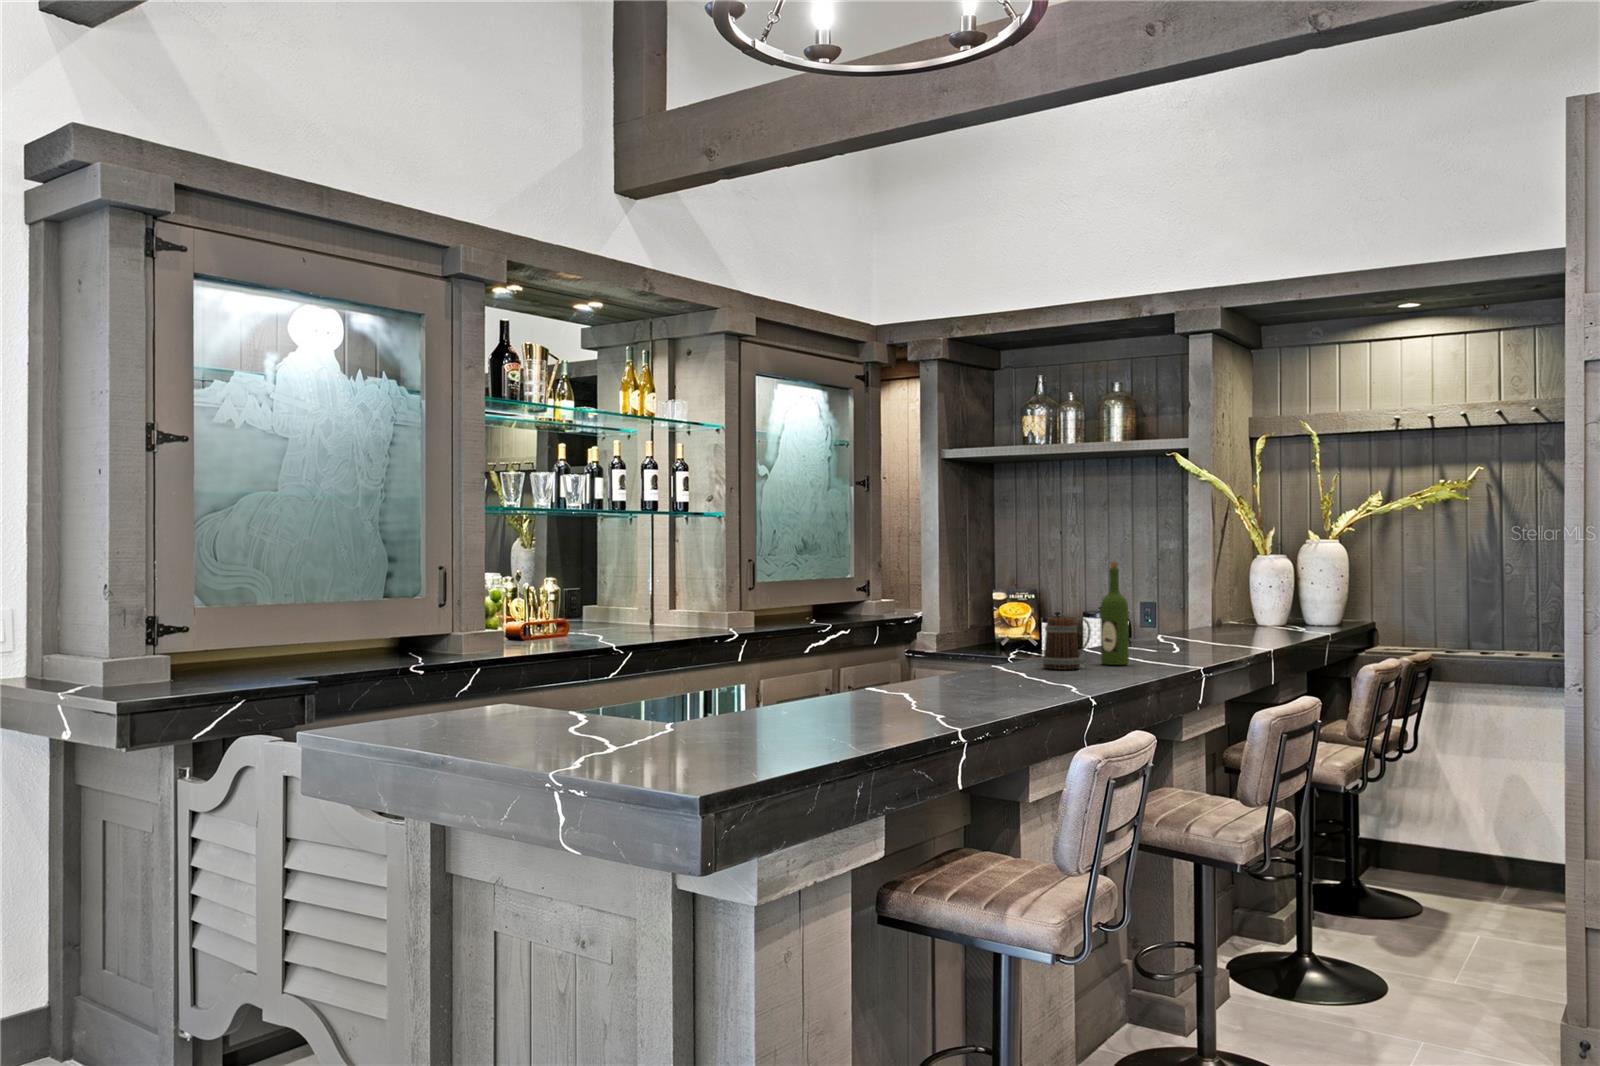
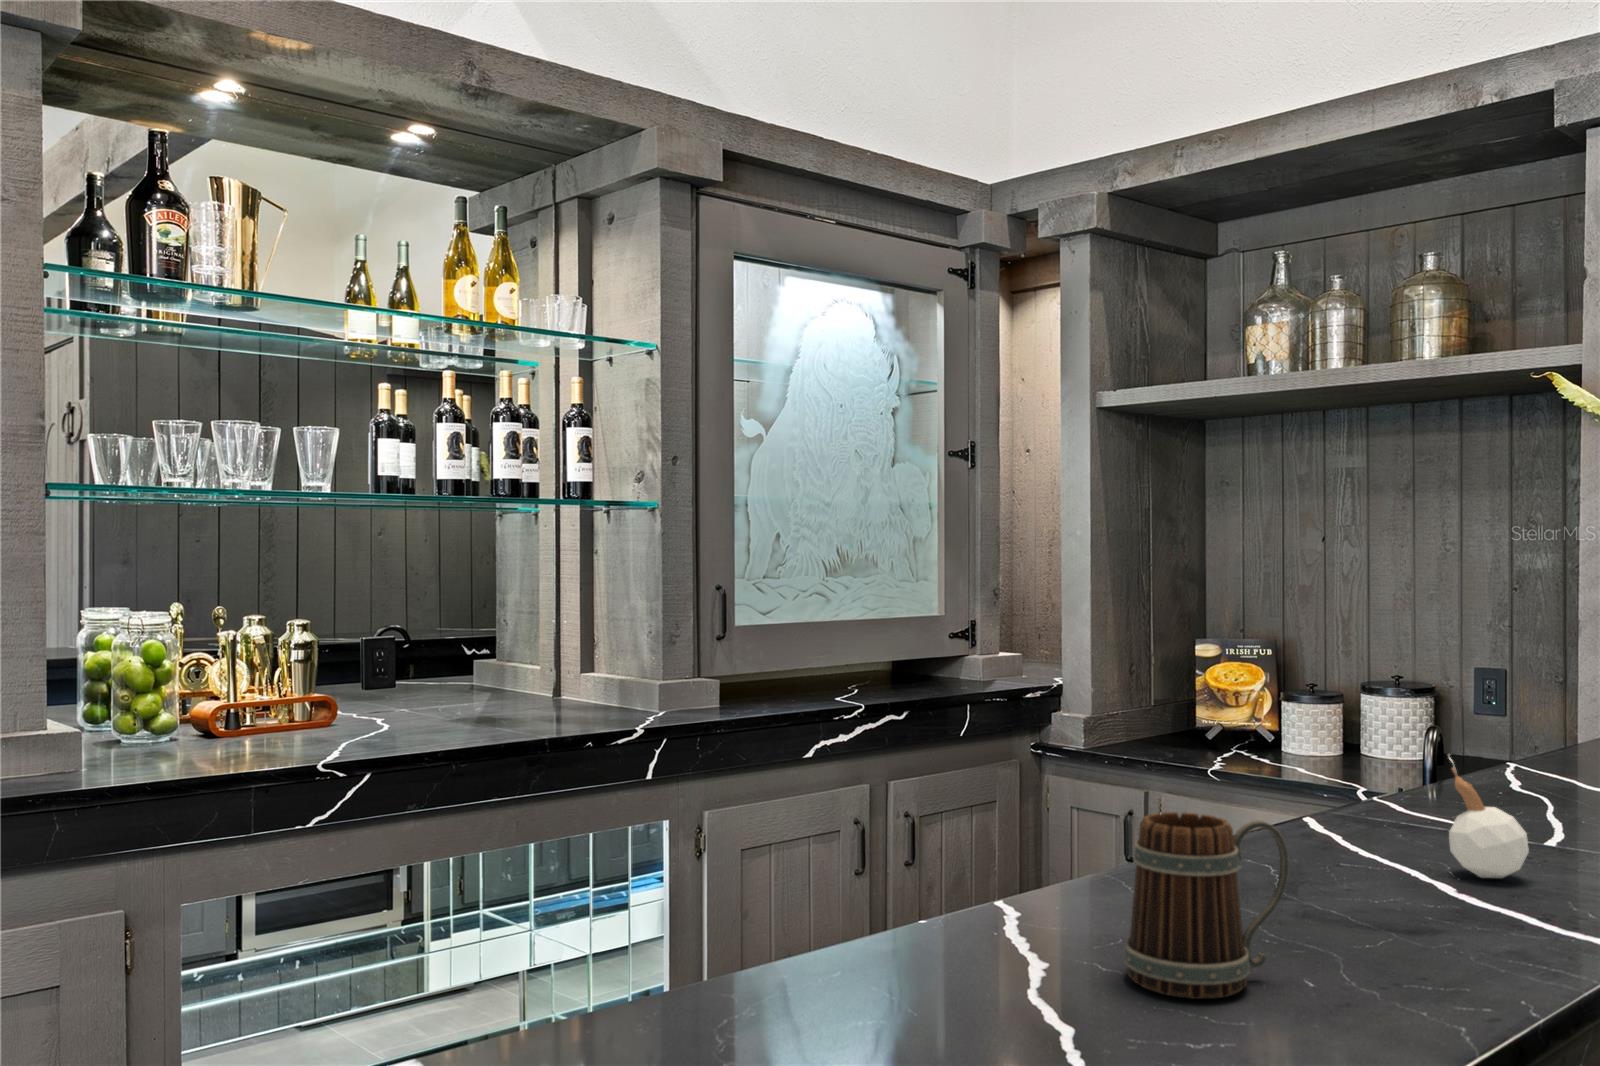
wine bottle: present [1100,562,1129,665] -> none [1331,638,1422,965]
candle: none [1134,610,1161,654] -> present [1448,754,1529,878]

